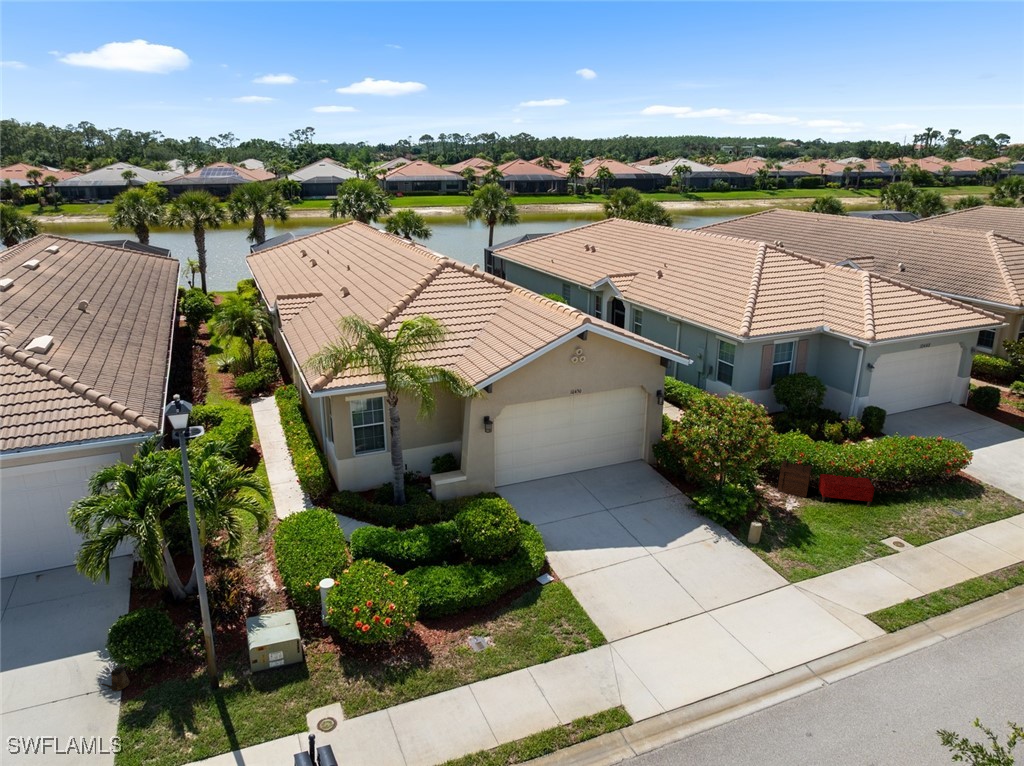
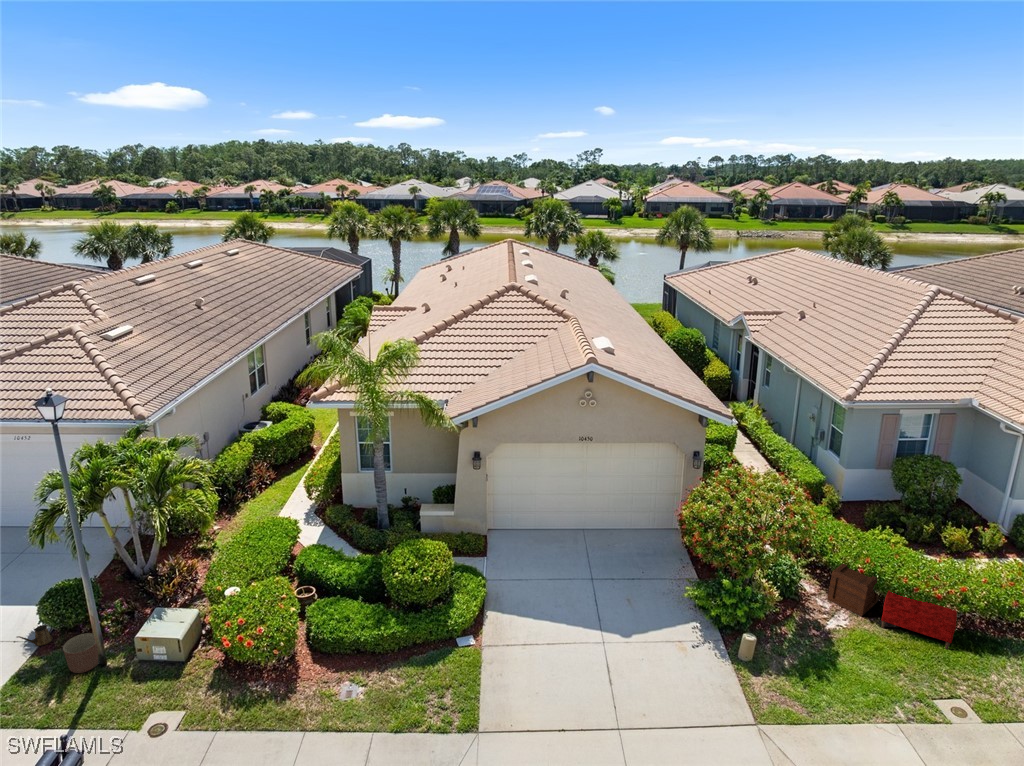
planter: none [172,658,209,702] -> present [63,633,100,673]

